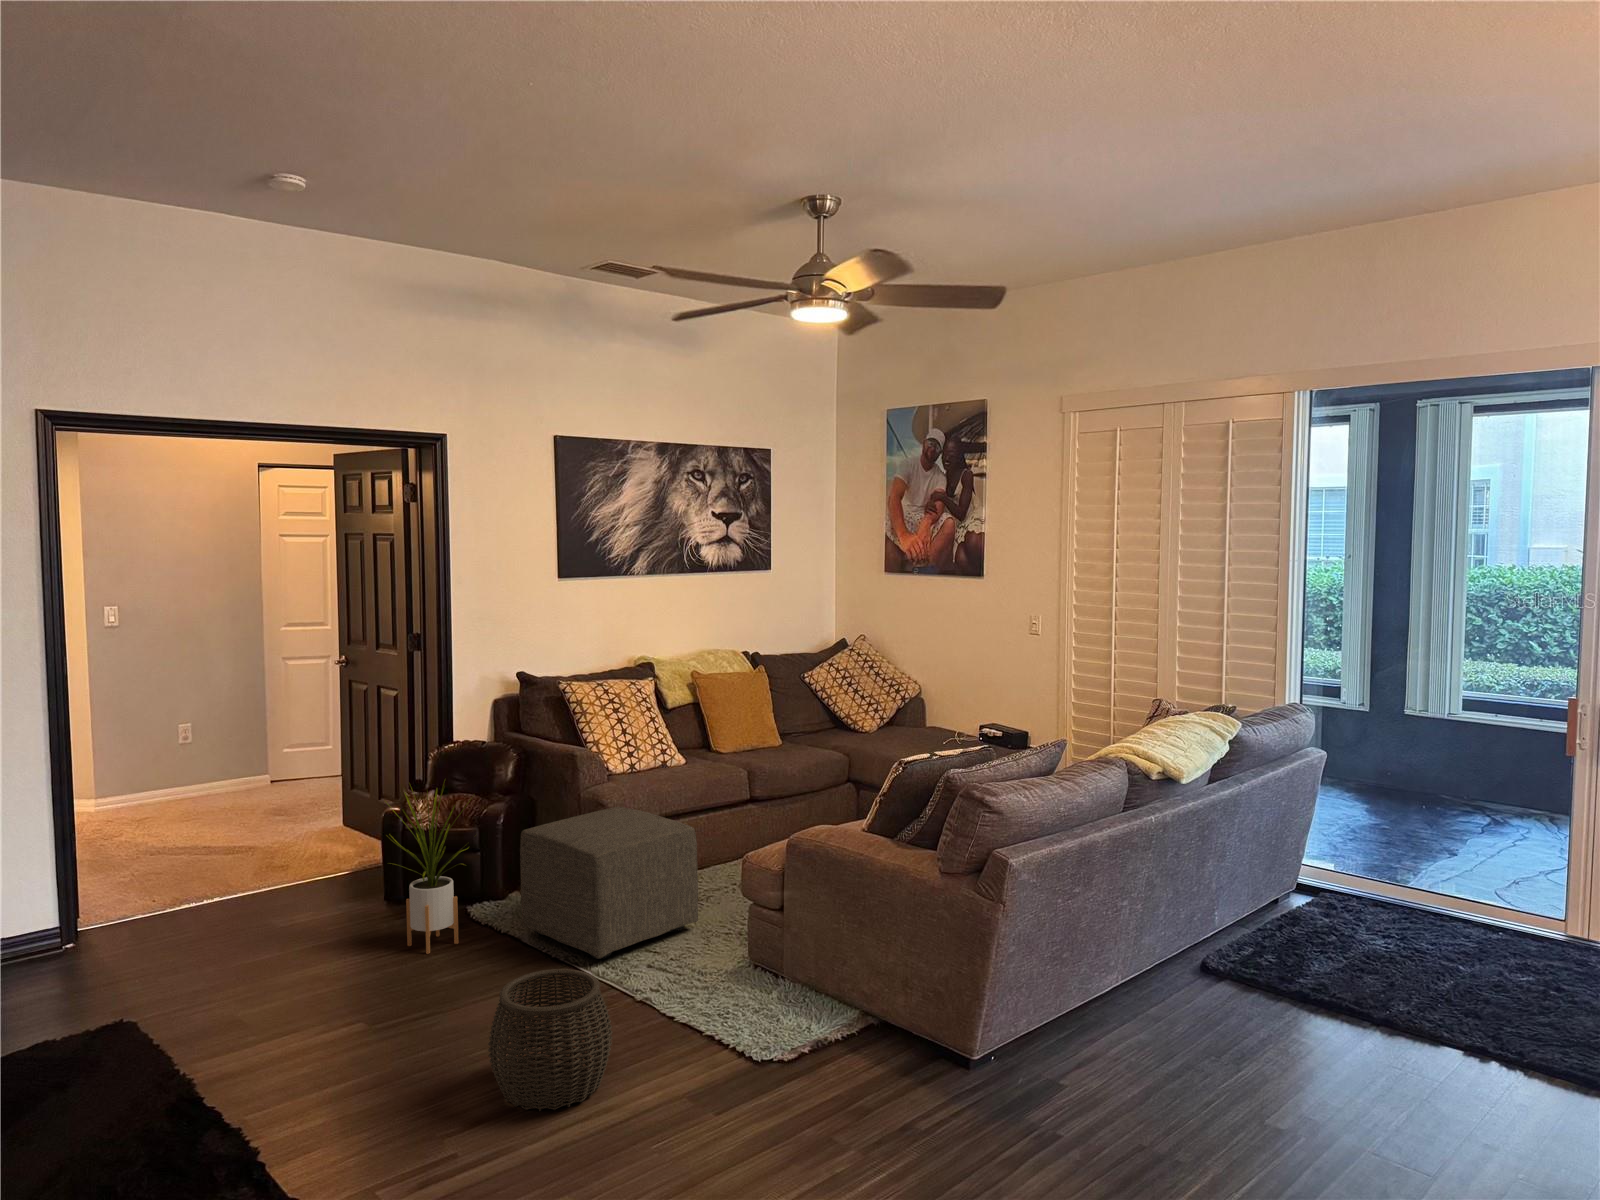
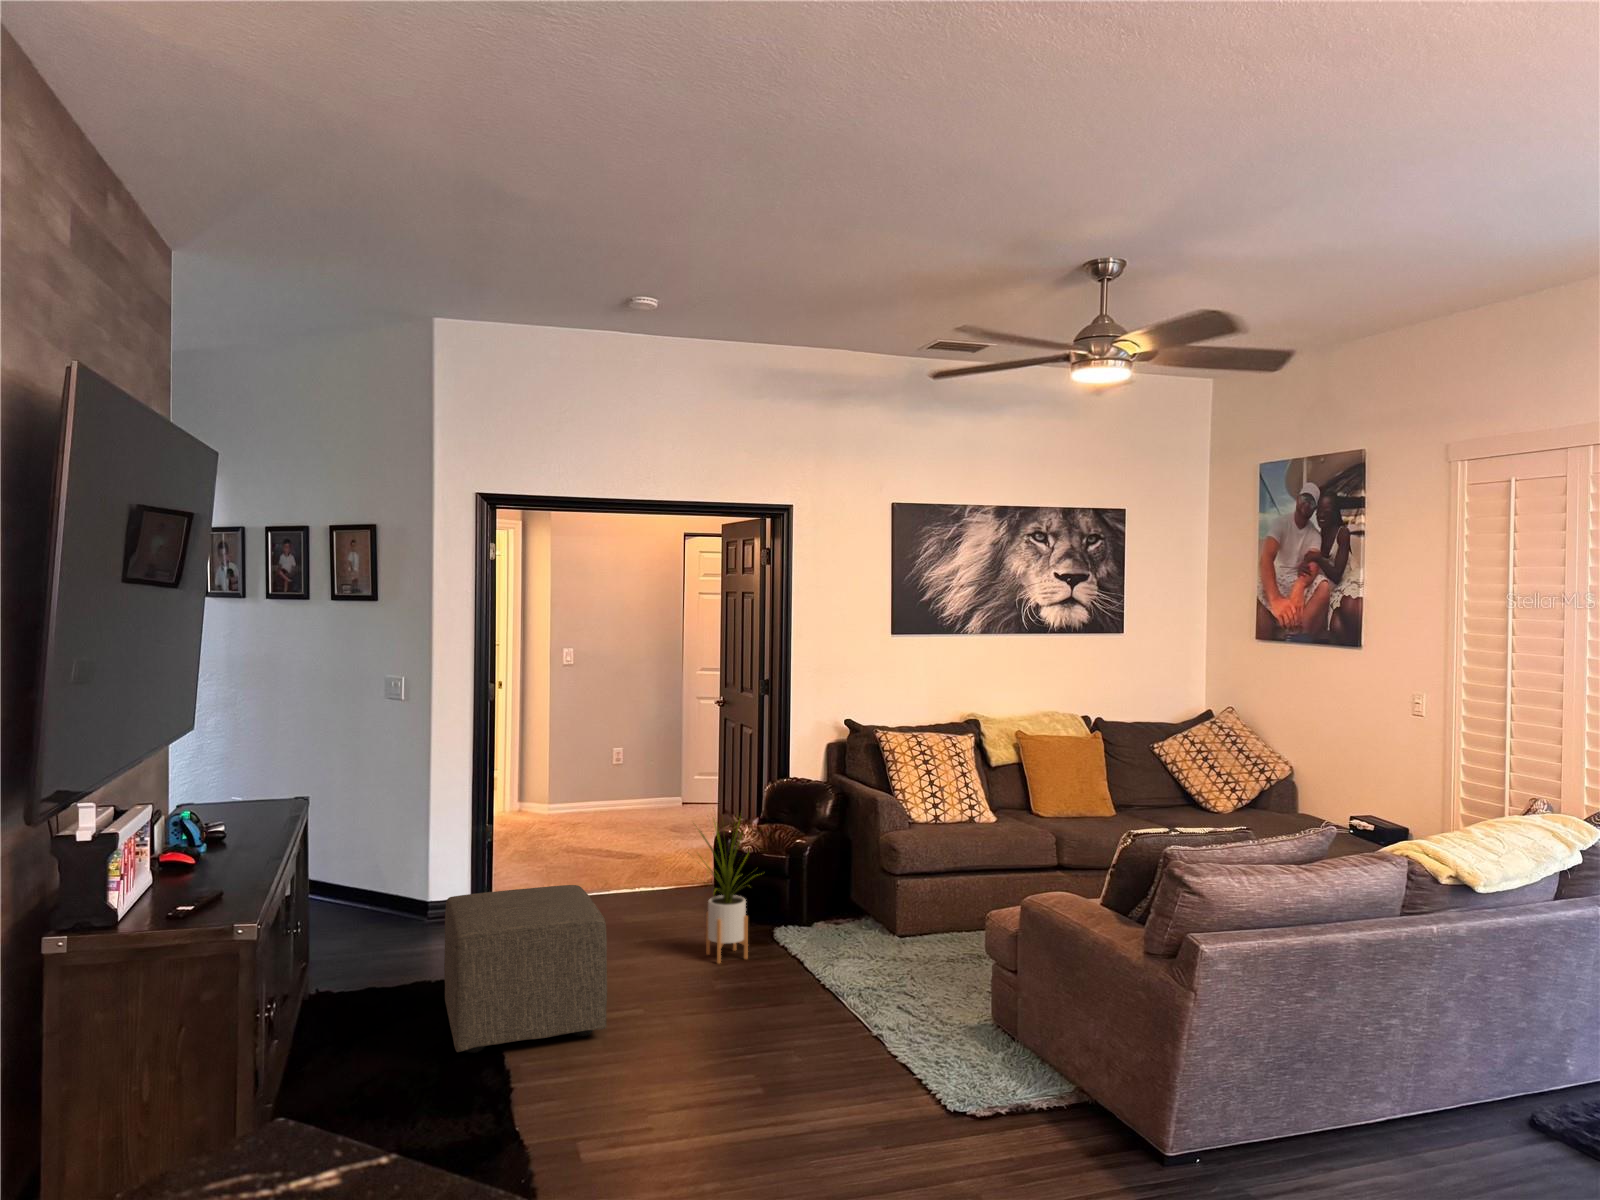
ottoman: present [520,807,698,959] -> present [444,885,607,1053]
woven basket: present [488,969,613,1111] -> none [696,985,809,1115]

